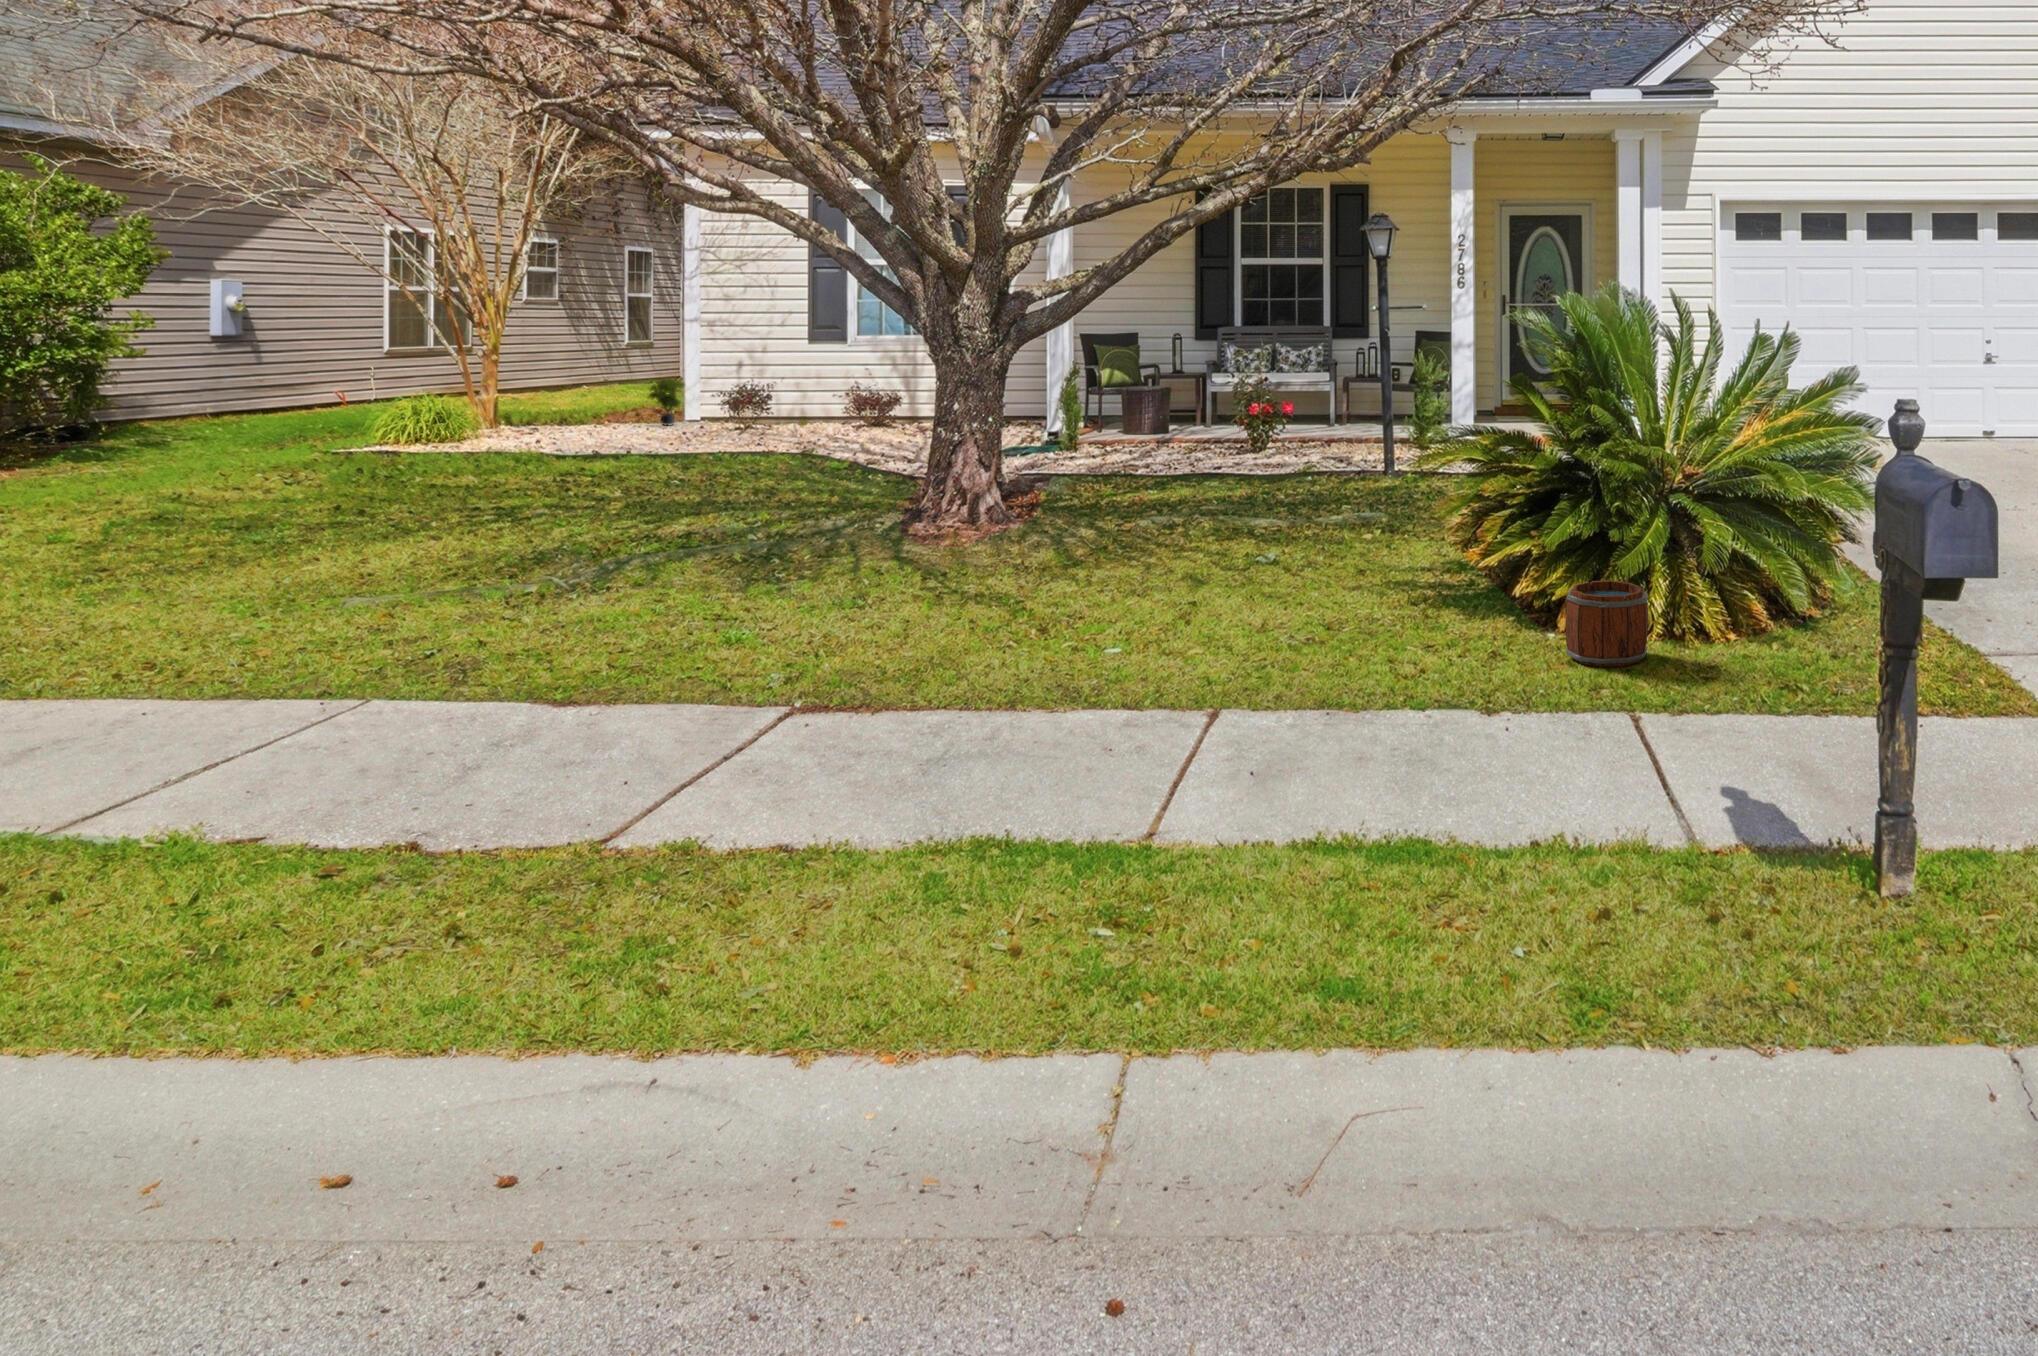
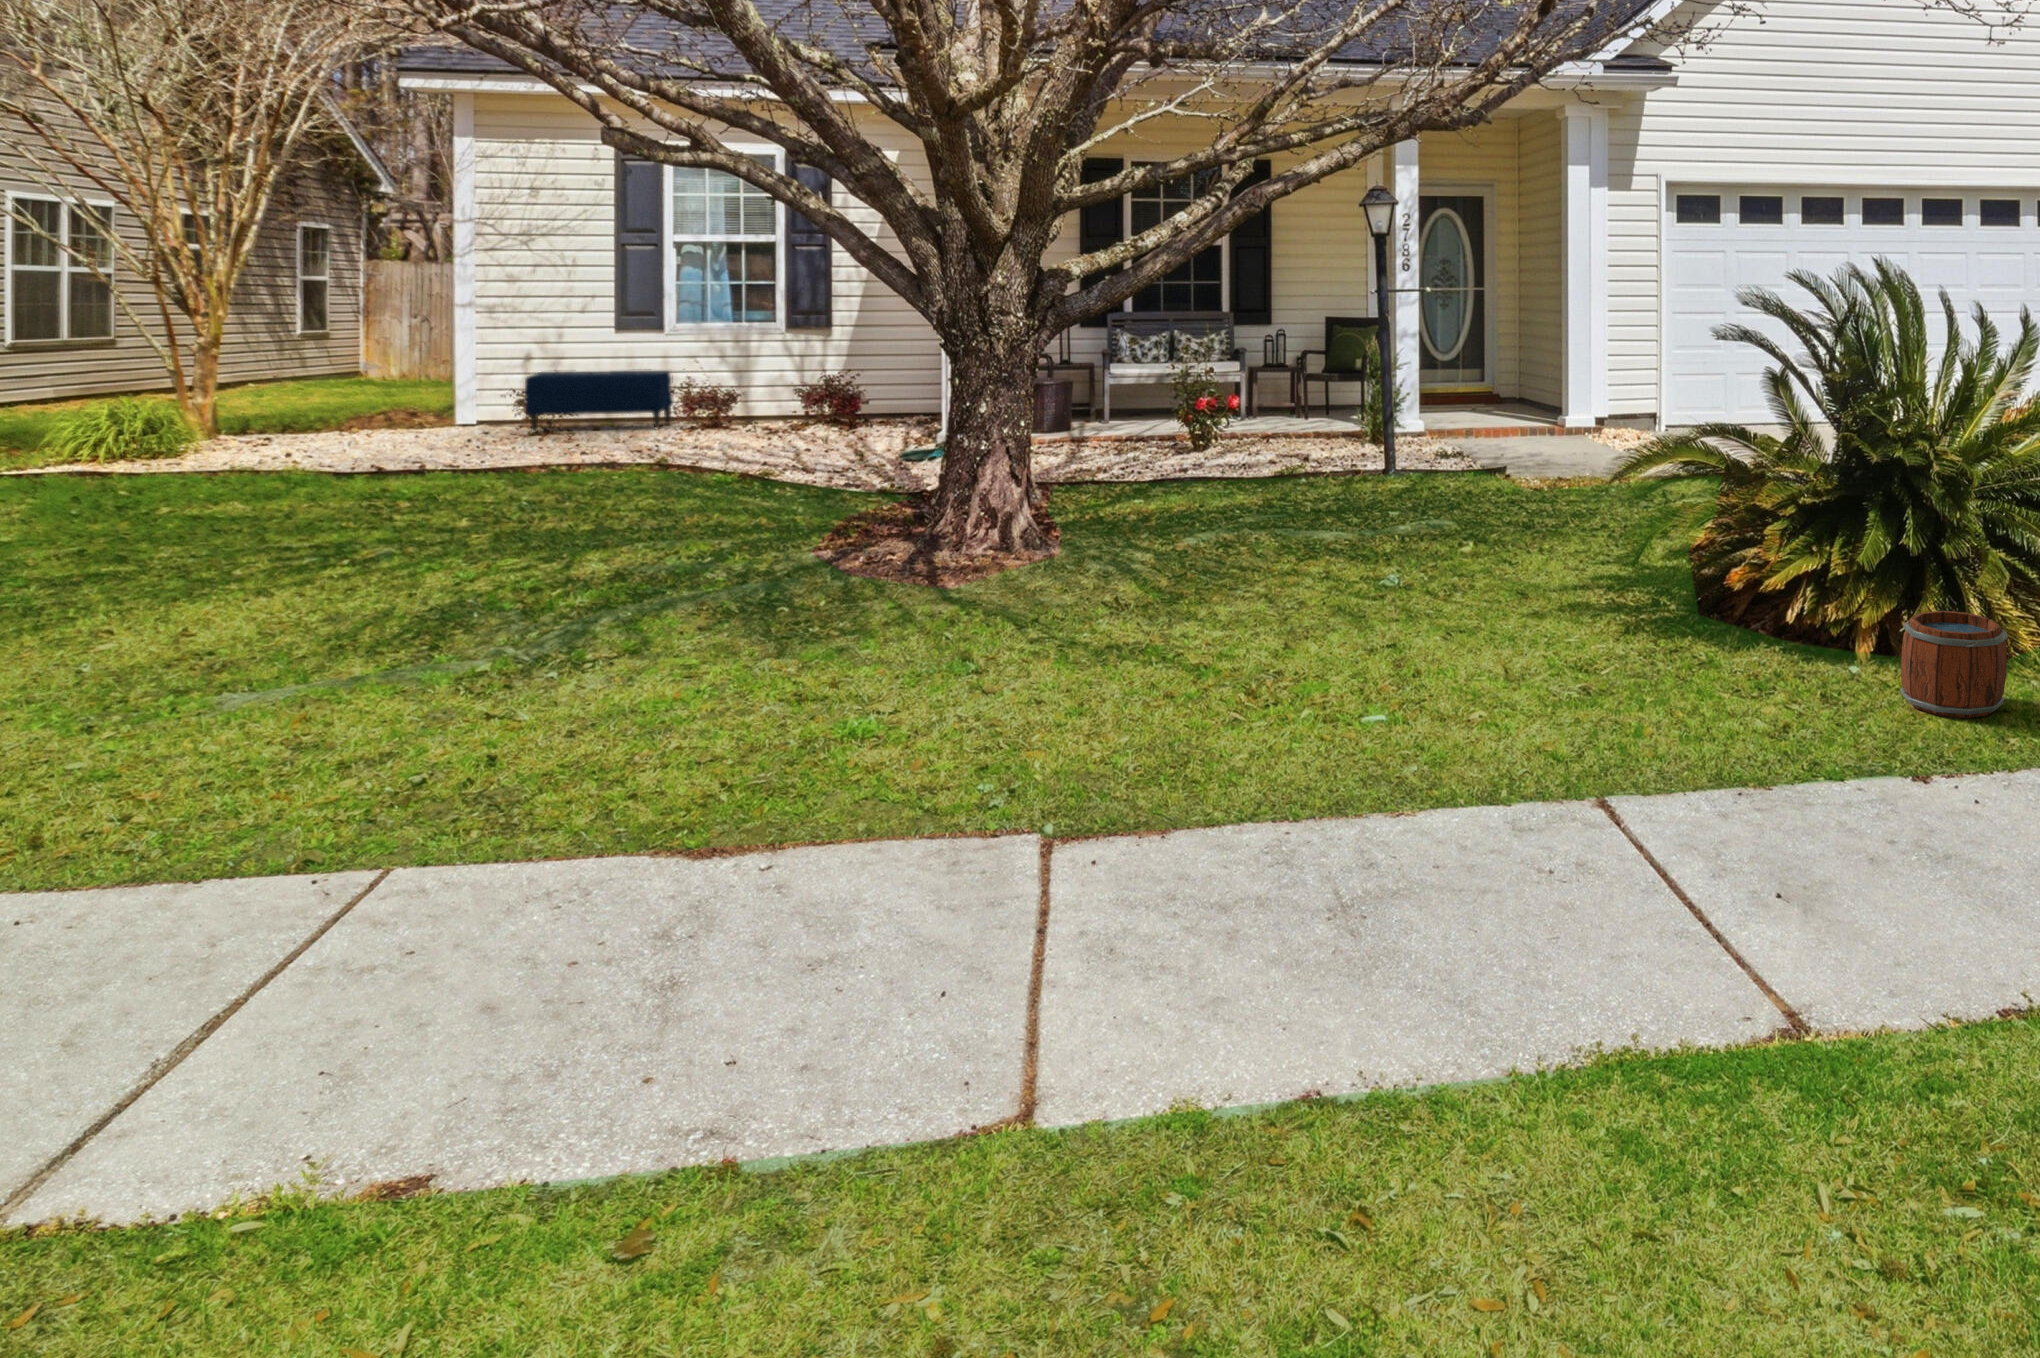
bench: none [729,376,851,429] -> present [525,369,673,432]
potted plant: present [649,379,684,425] -> none [415,370,463,430]

